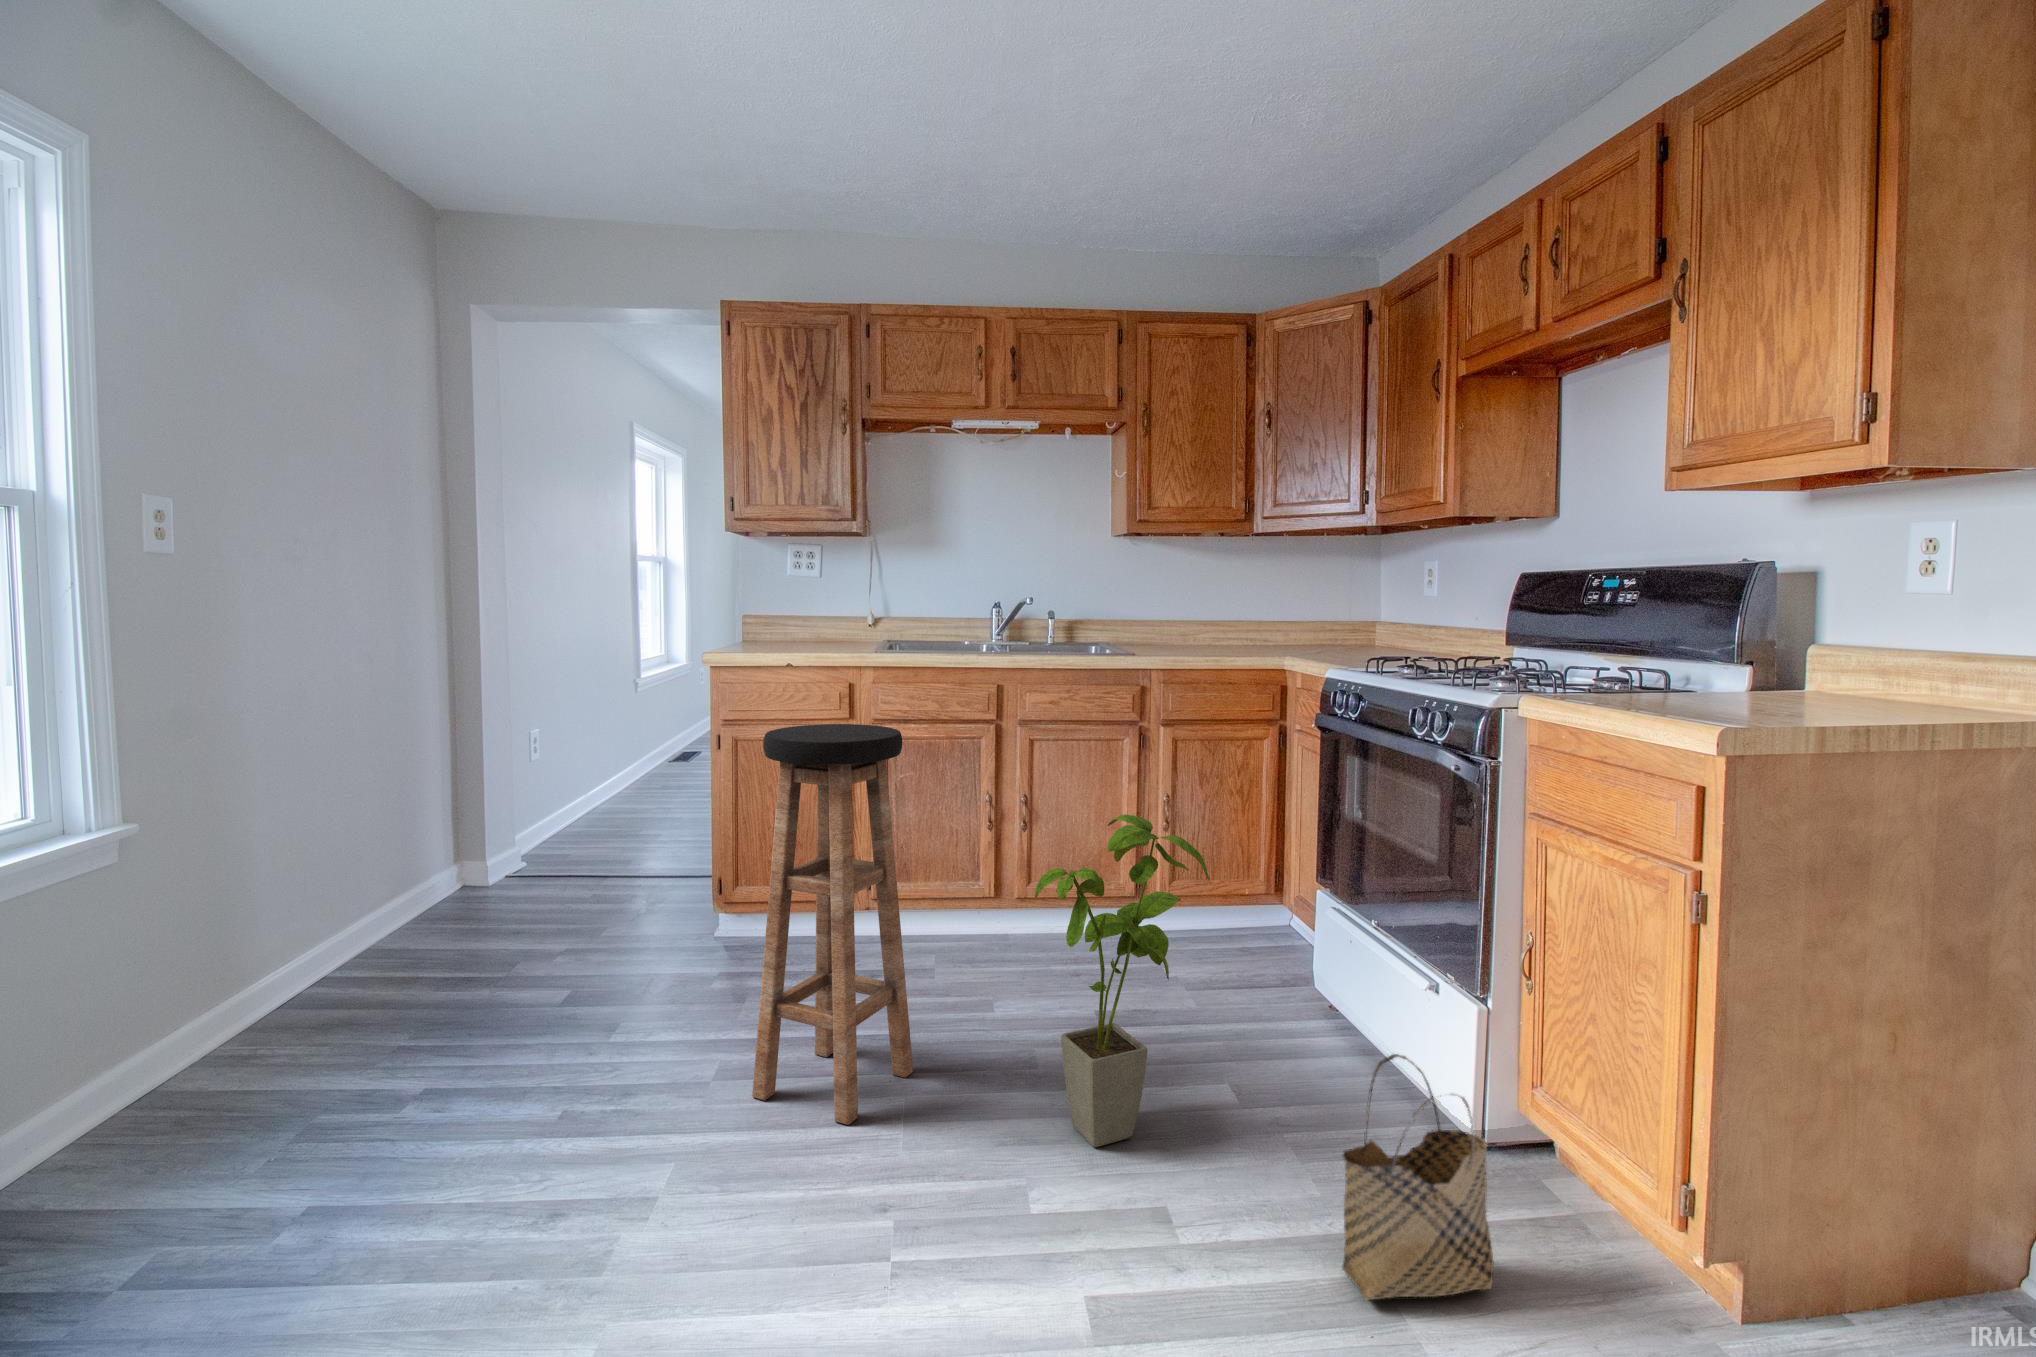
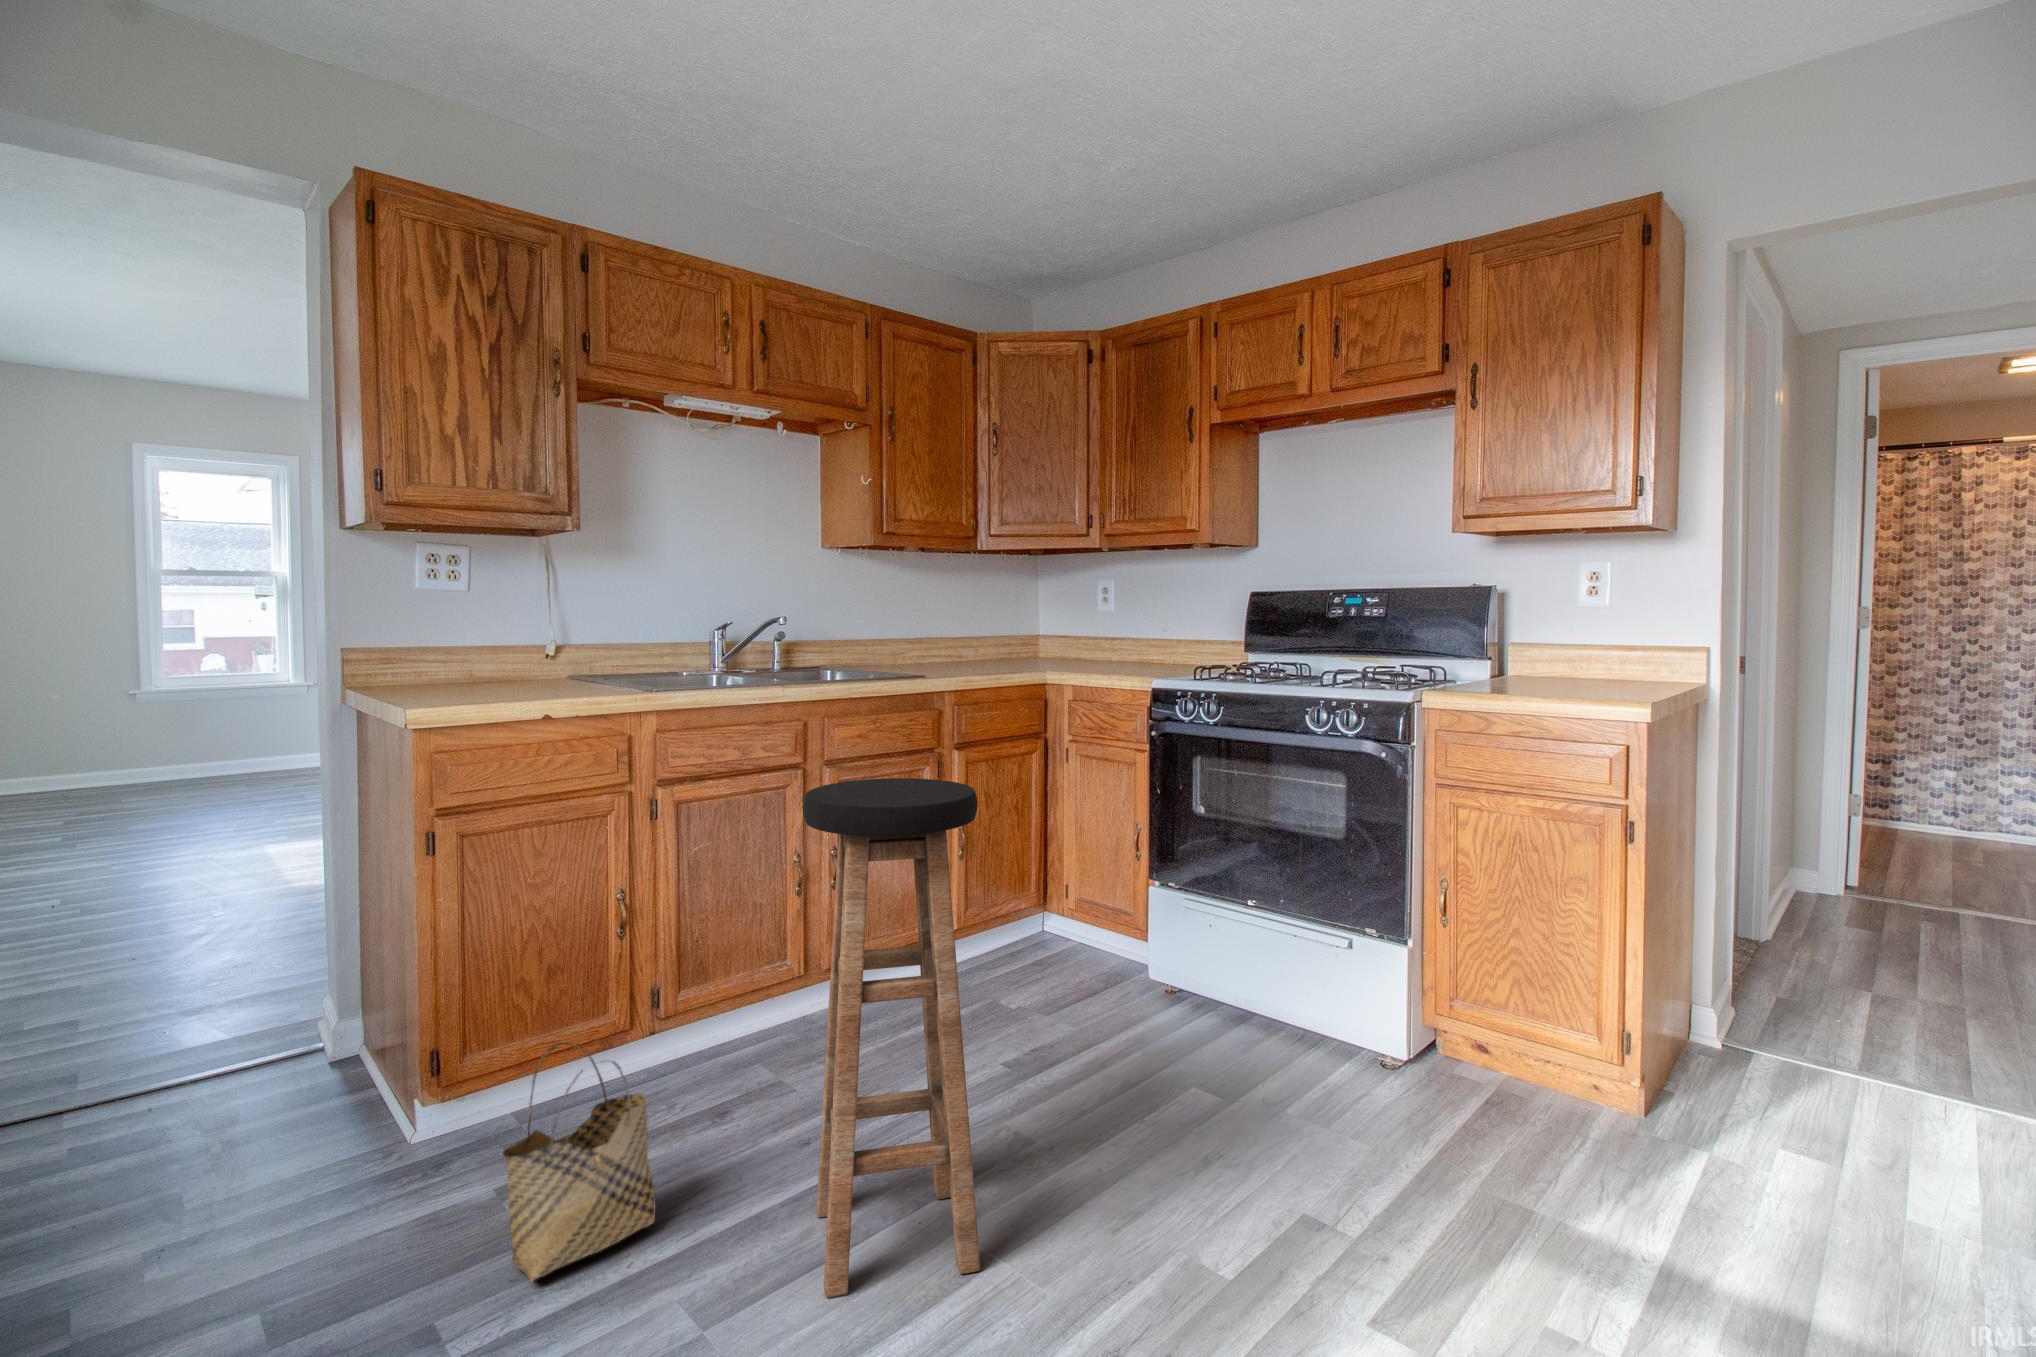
house plant: present [1034,814,1209,1147] -> none [1143,835,1300,1179]
woven basket: present [1342,1054,1493,1300] -> present [503,1042,656,1281]

